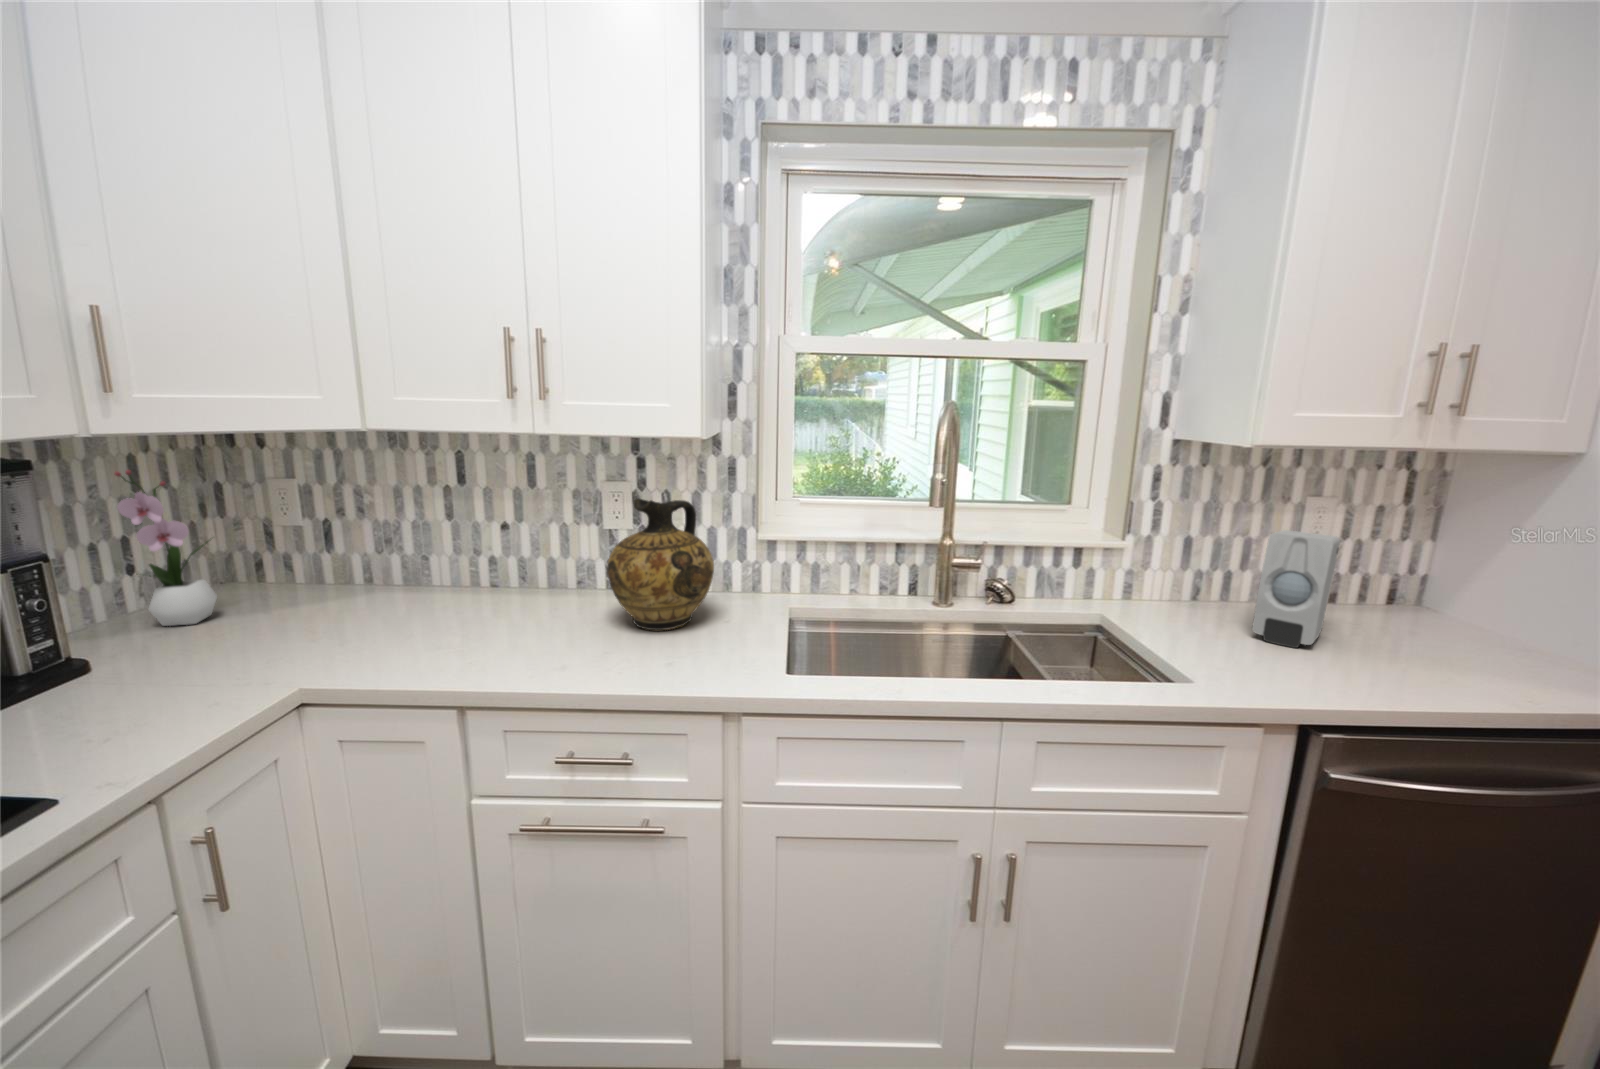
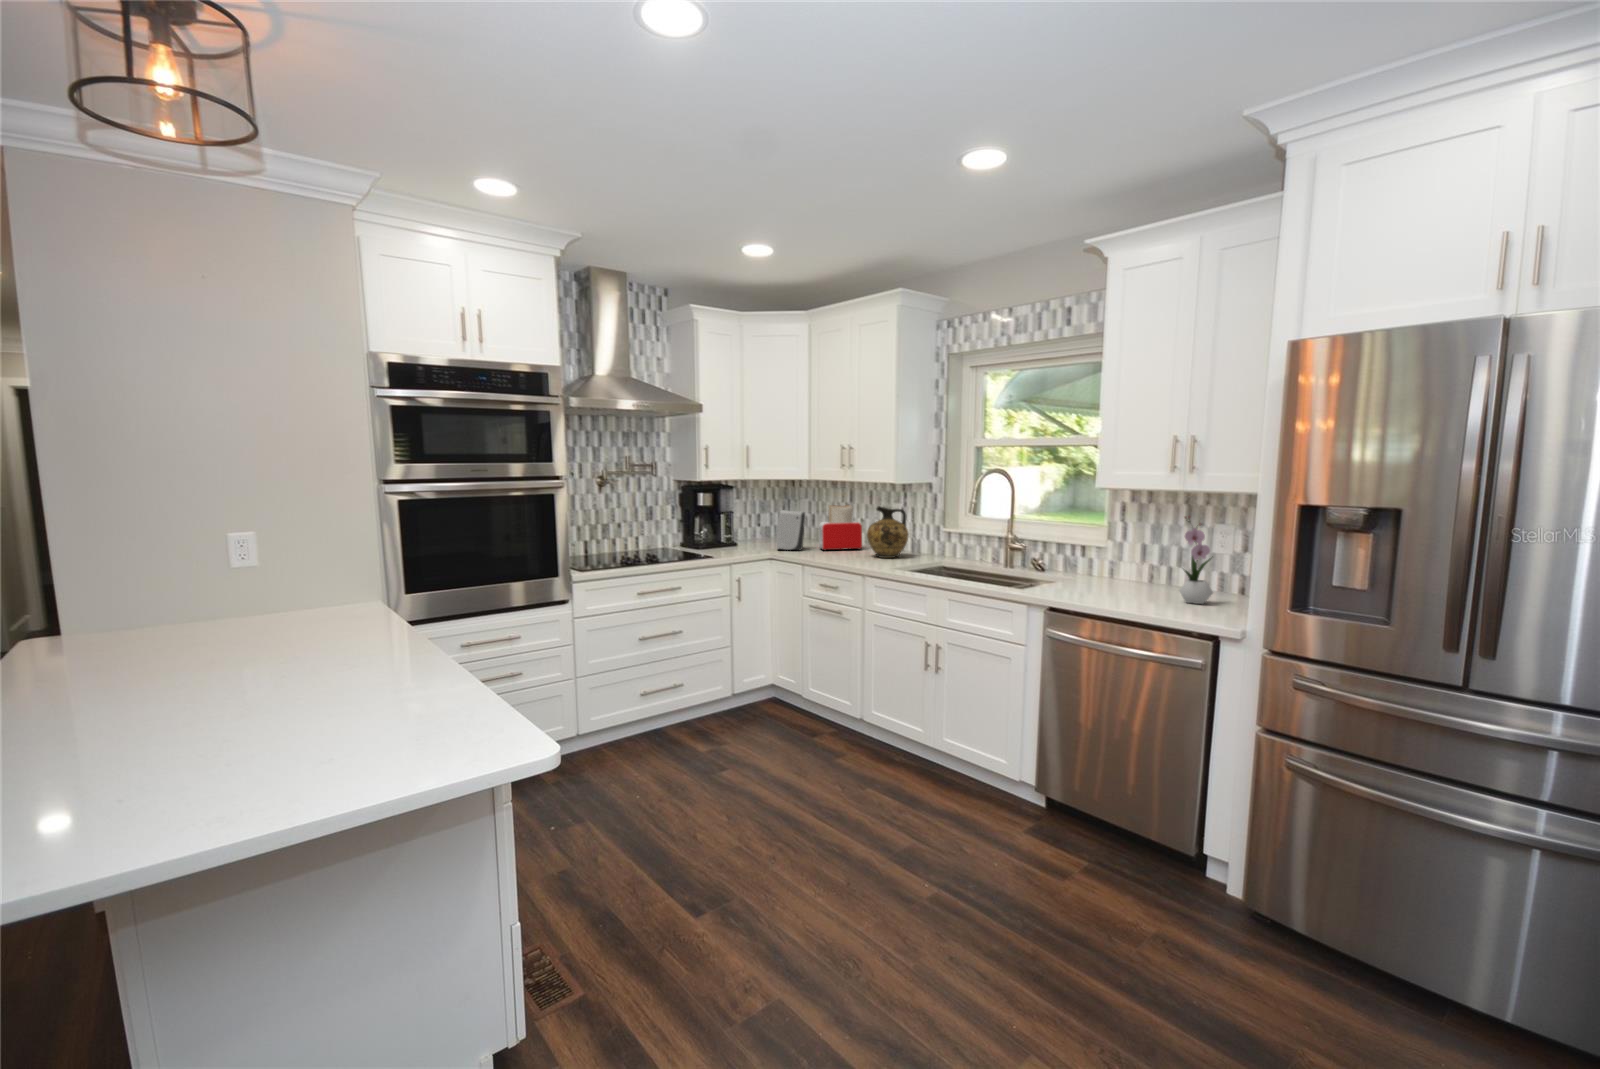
flower arrangement: present [115,470,217,626] -> present [1179,516,1213,604]
toaster: none [411,494,546,633] -> present [818,505,862,551]
soap dispenser: present [1252,530,1340,648] -> present [776,510,805,550]

